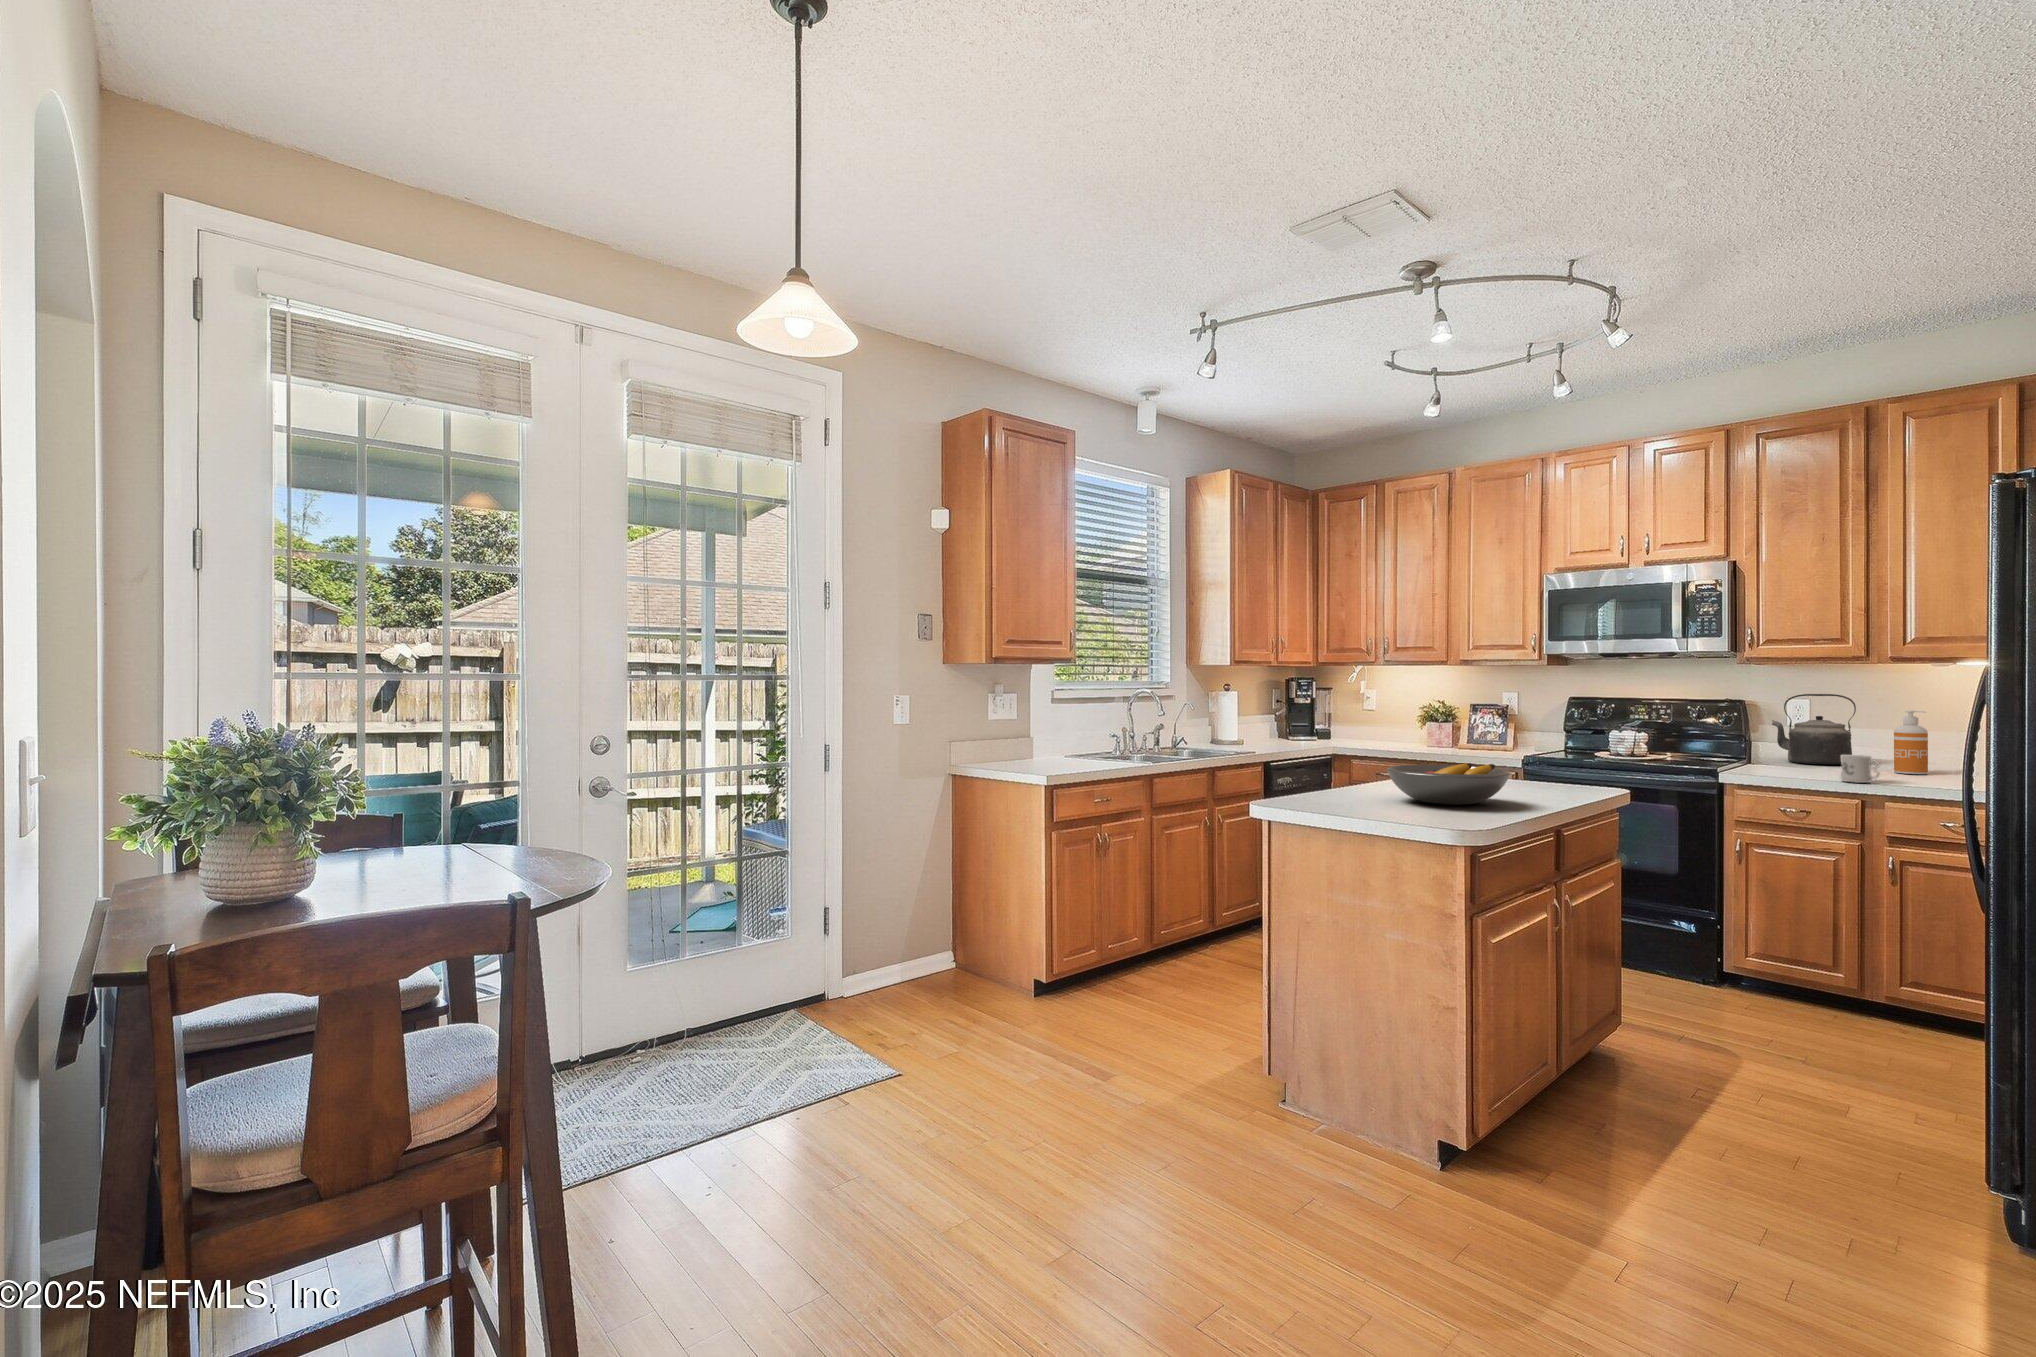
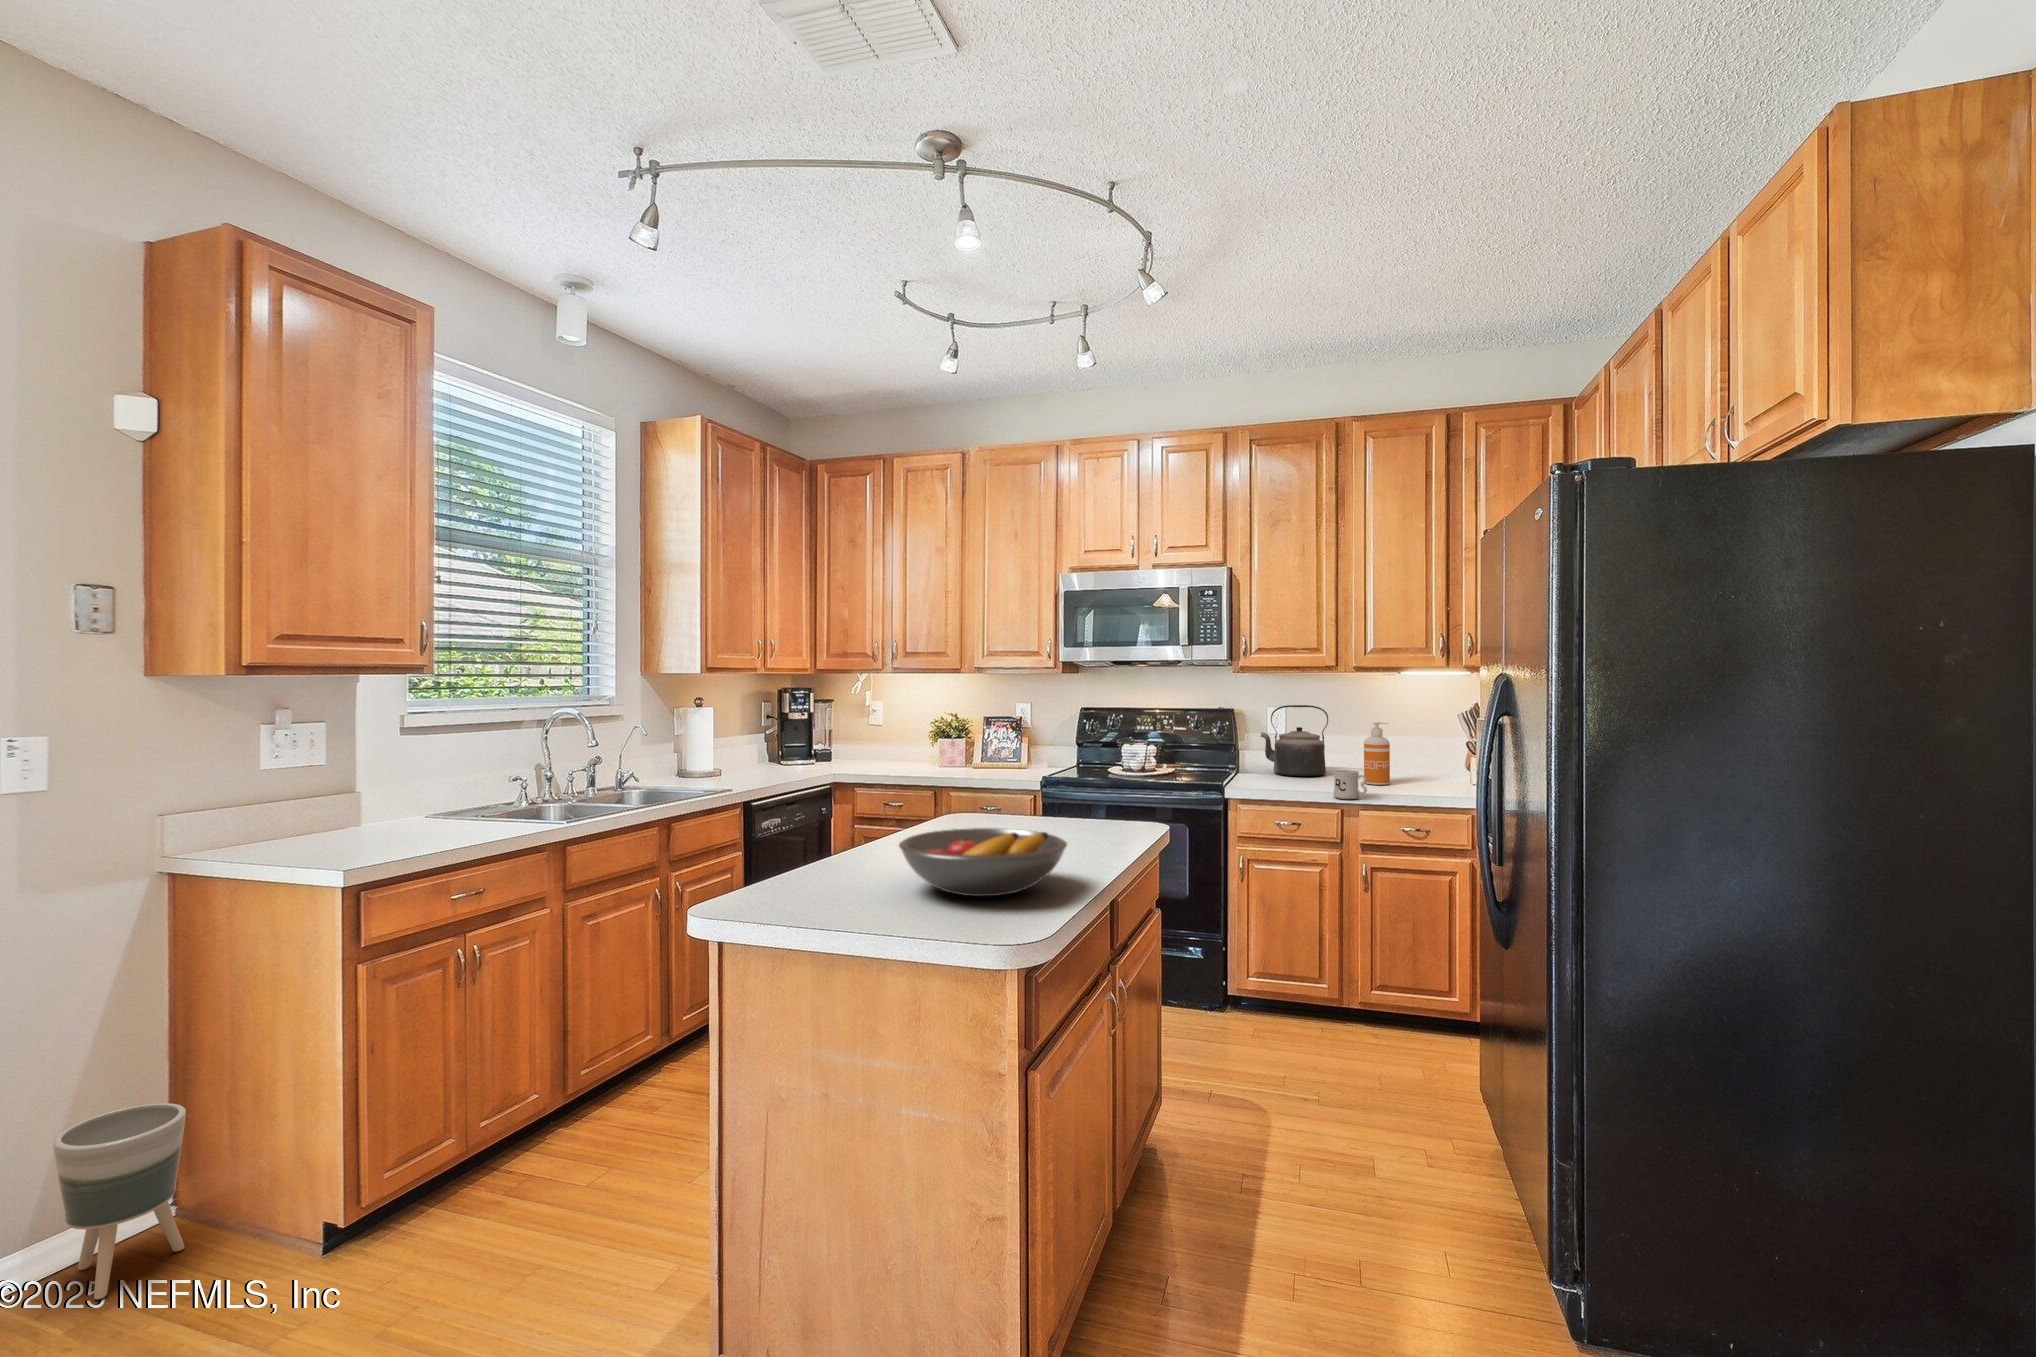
planter: none [915,899,967,992] -> present [53,1103,186,1299]

